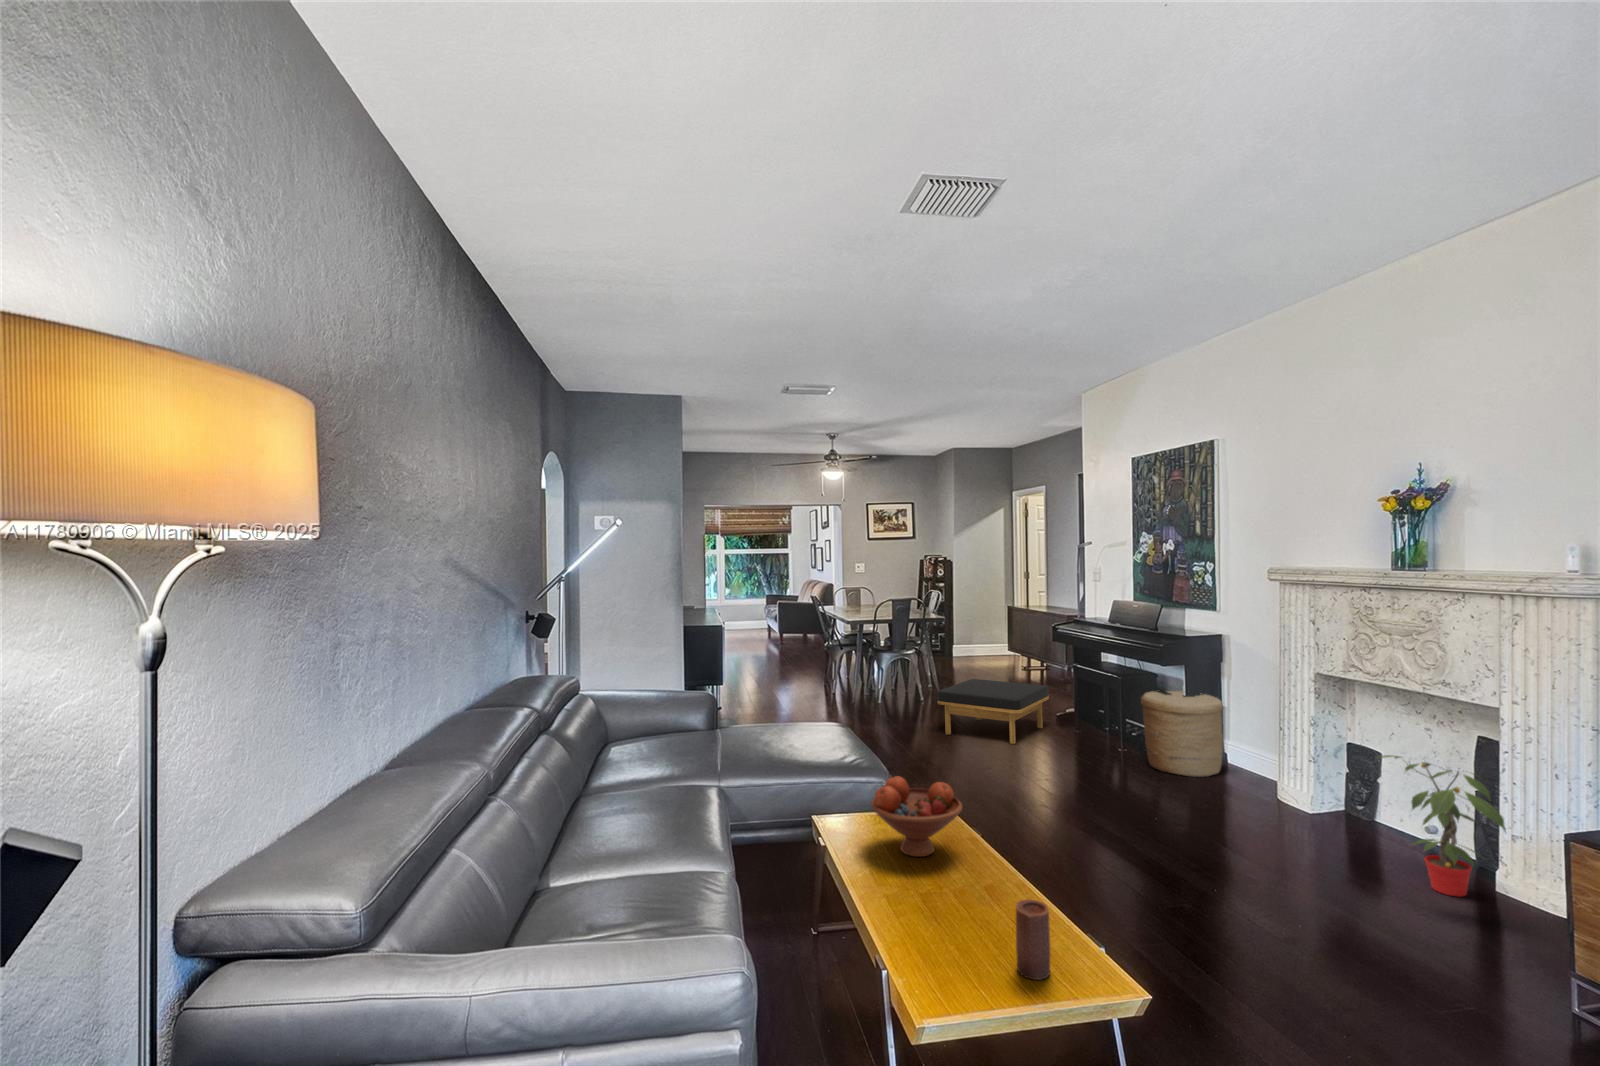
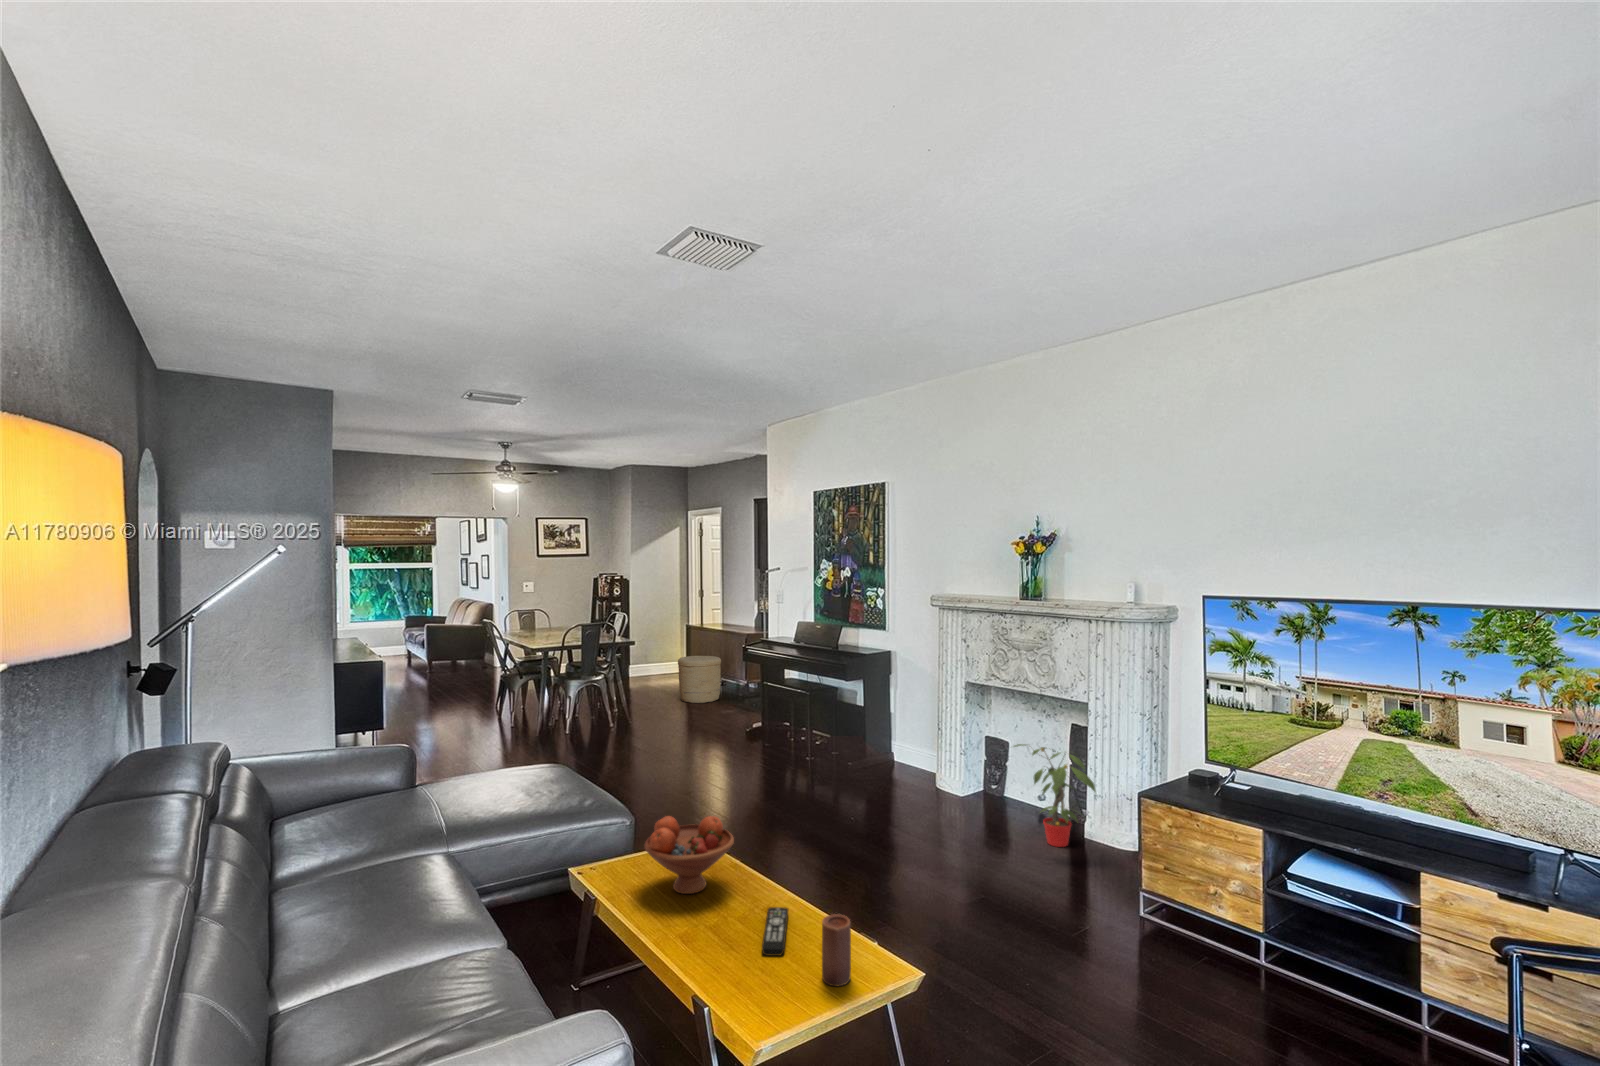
ottoman: present [938,679,1049,744] -> none [637,702,741,764]
woven basket: present [1141,691,1223,777] -> present [678,656,721,703]
remote control: none [962,884,1008,934] -> present [762,907,788,956]

